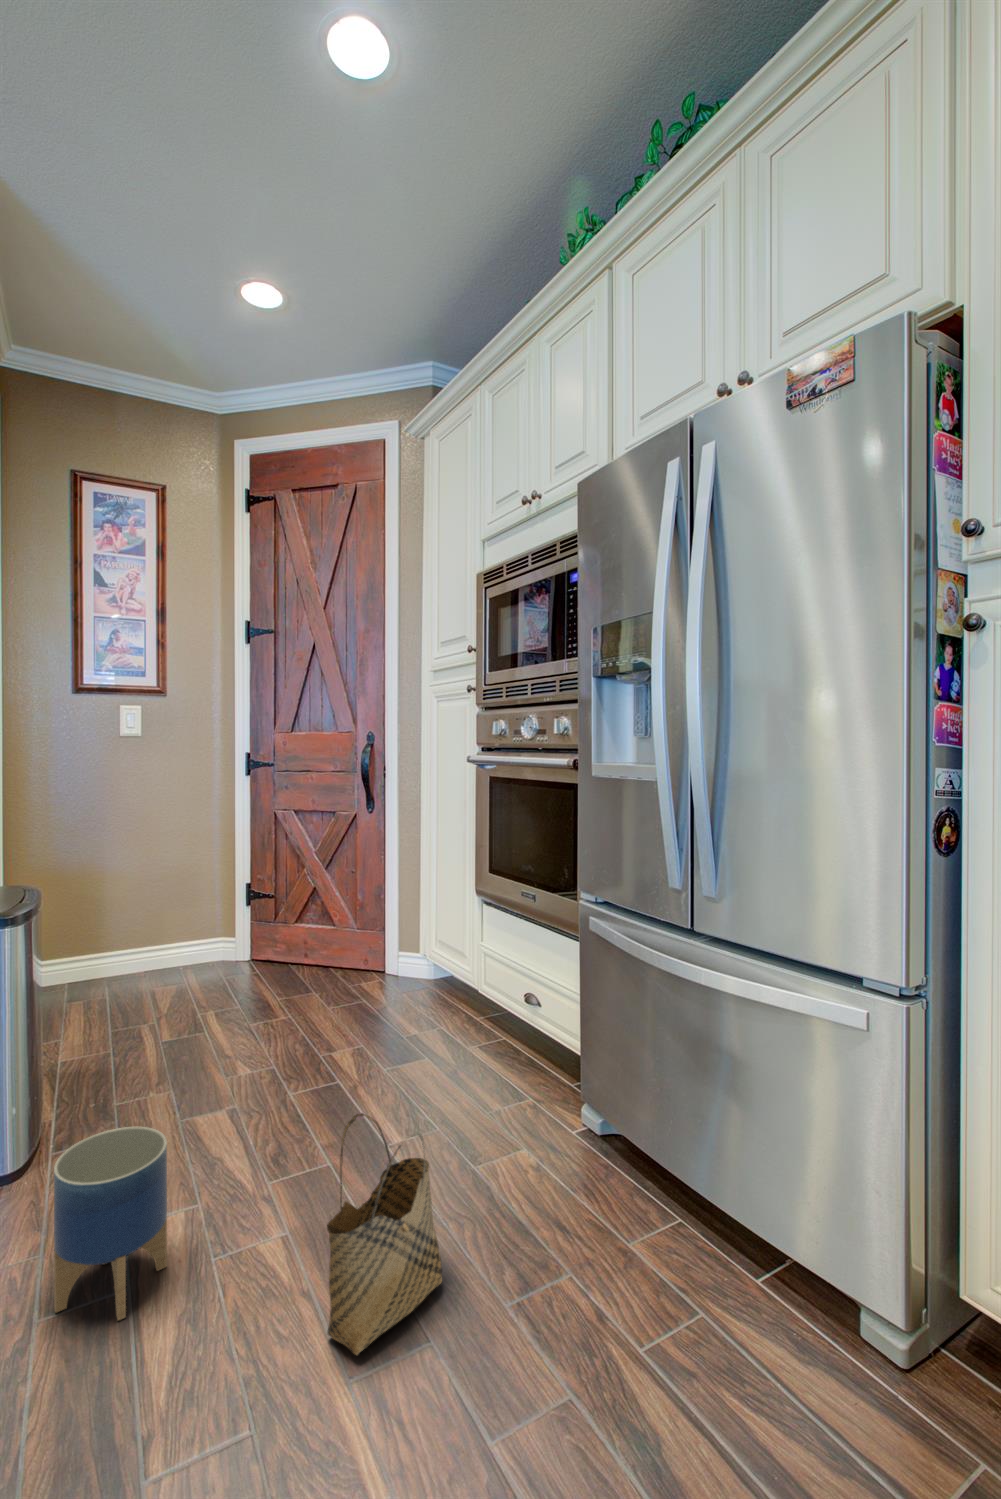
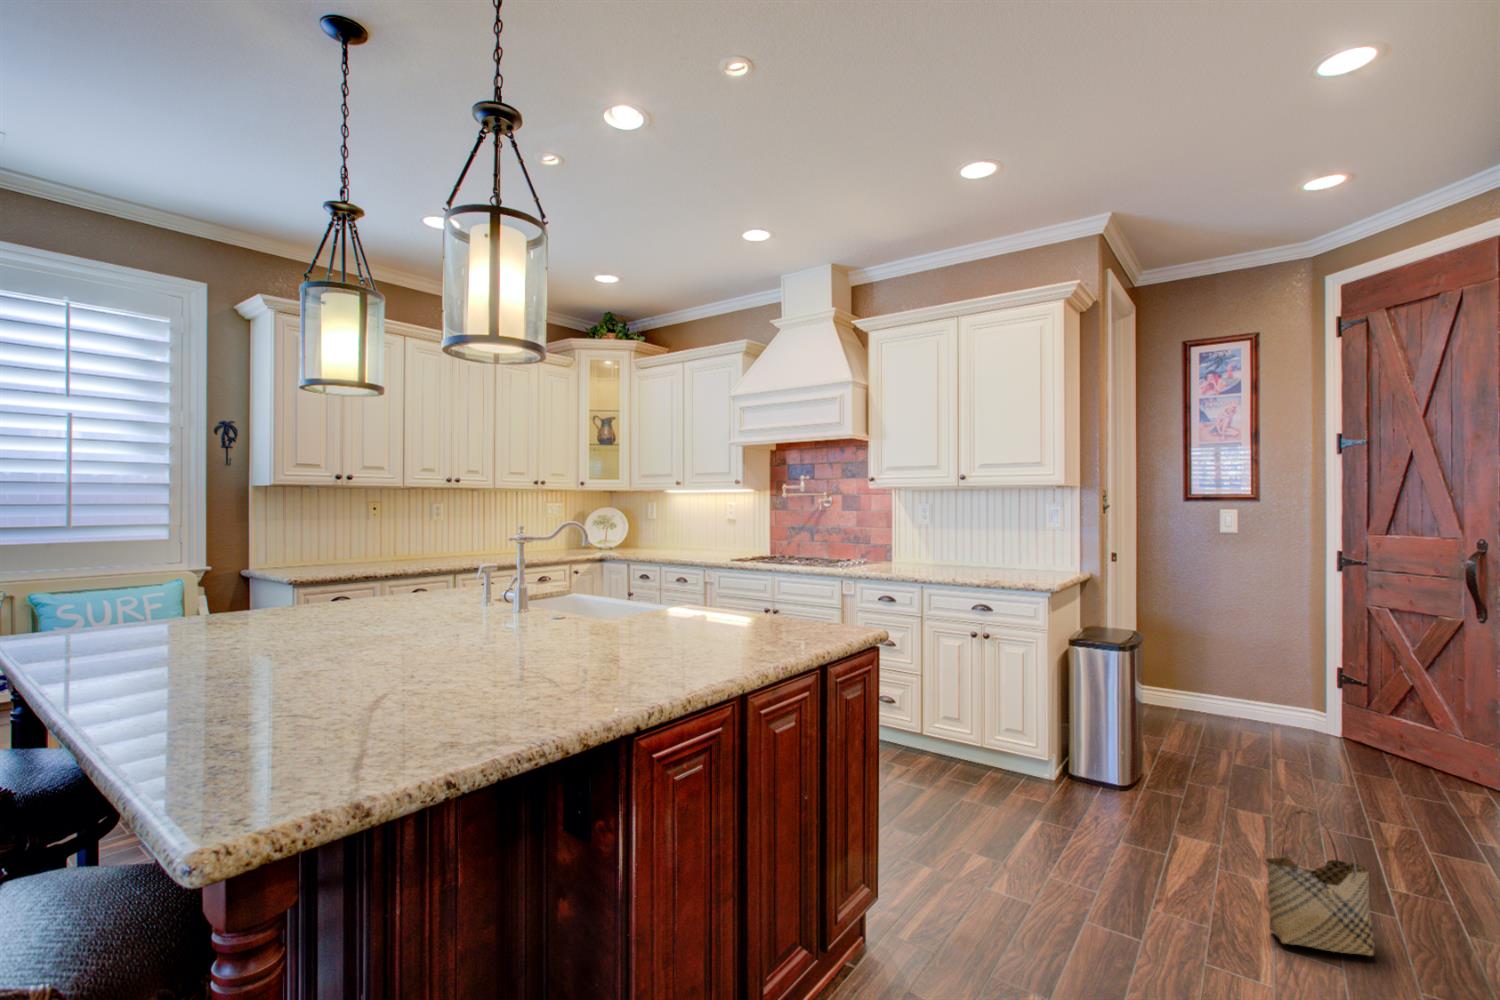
planter: present [54,1127,167,1320] -> none [1126,769,1188,866]

